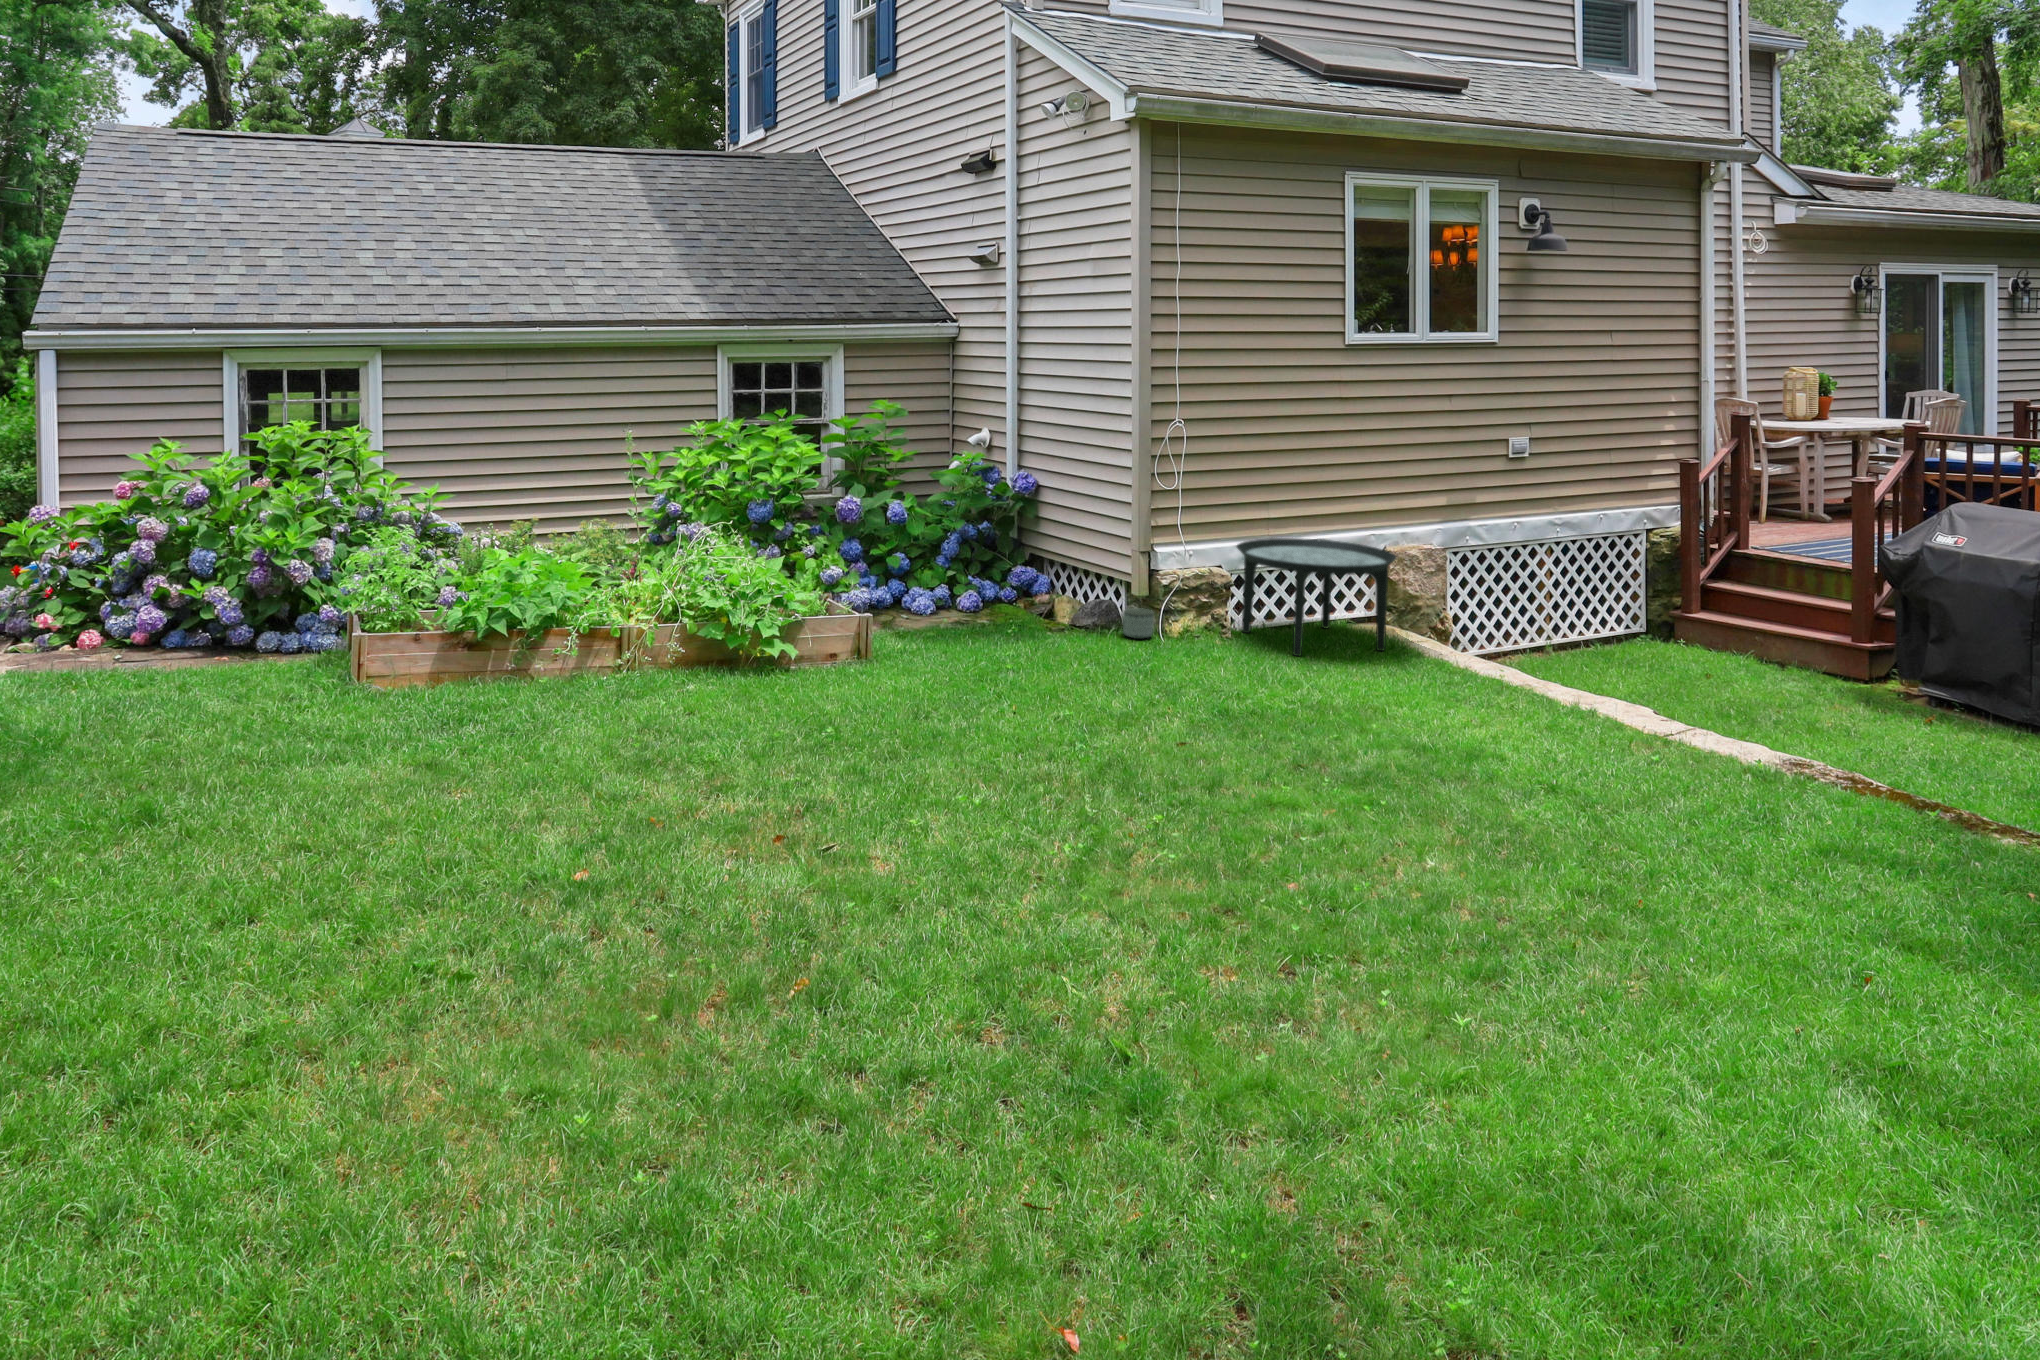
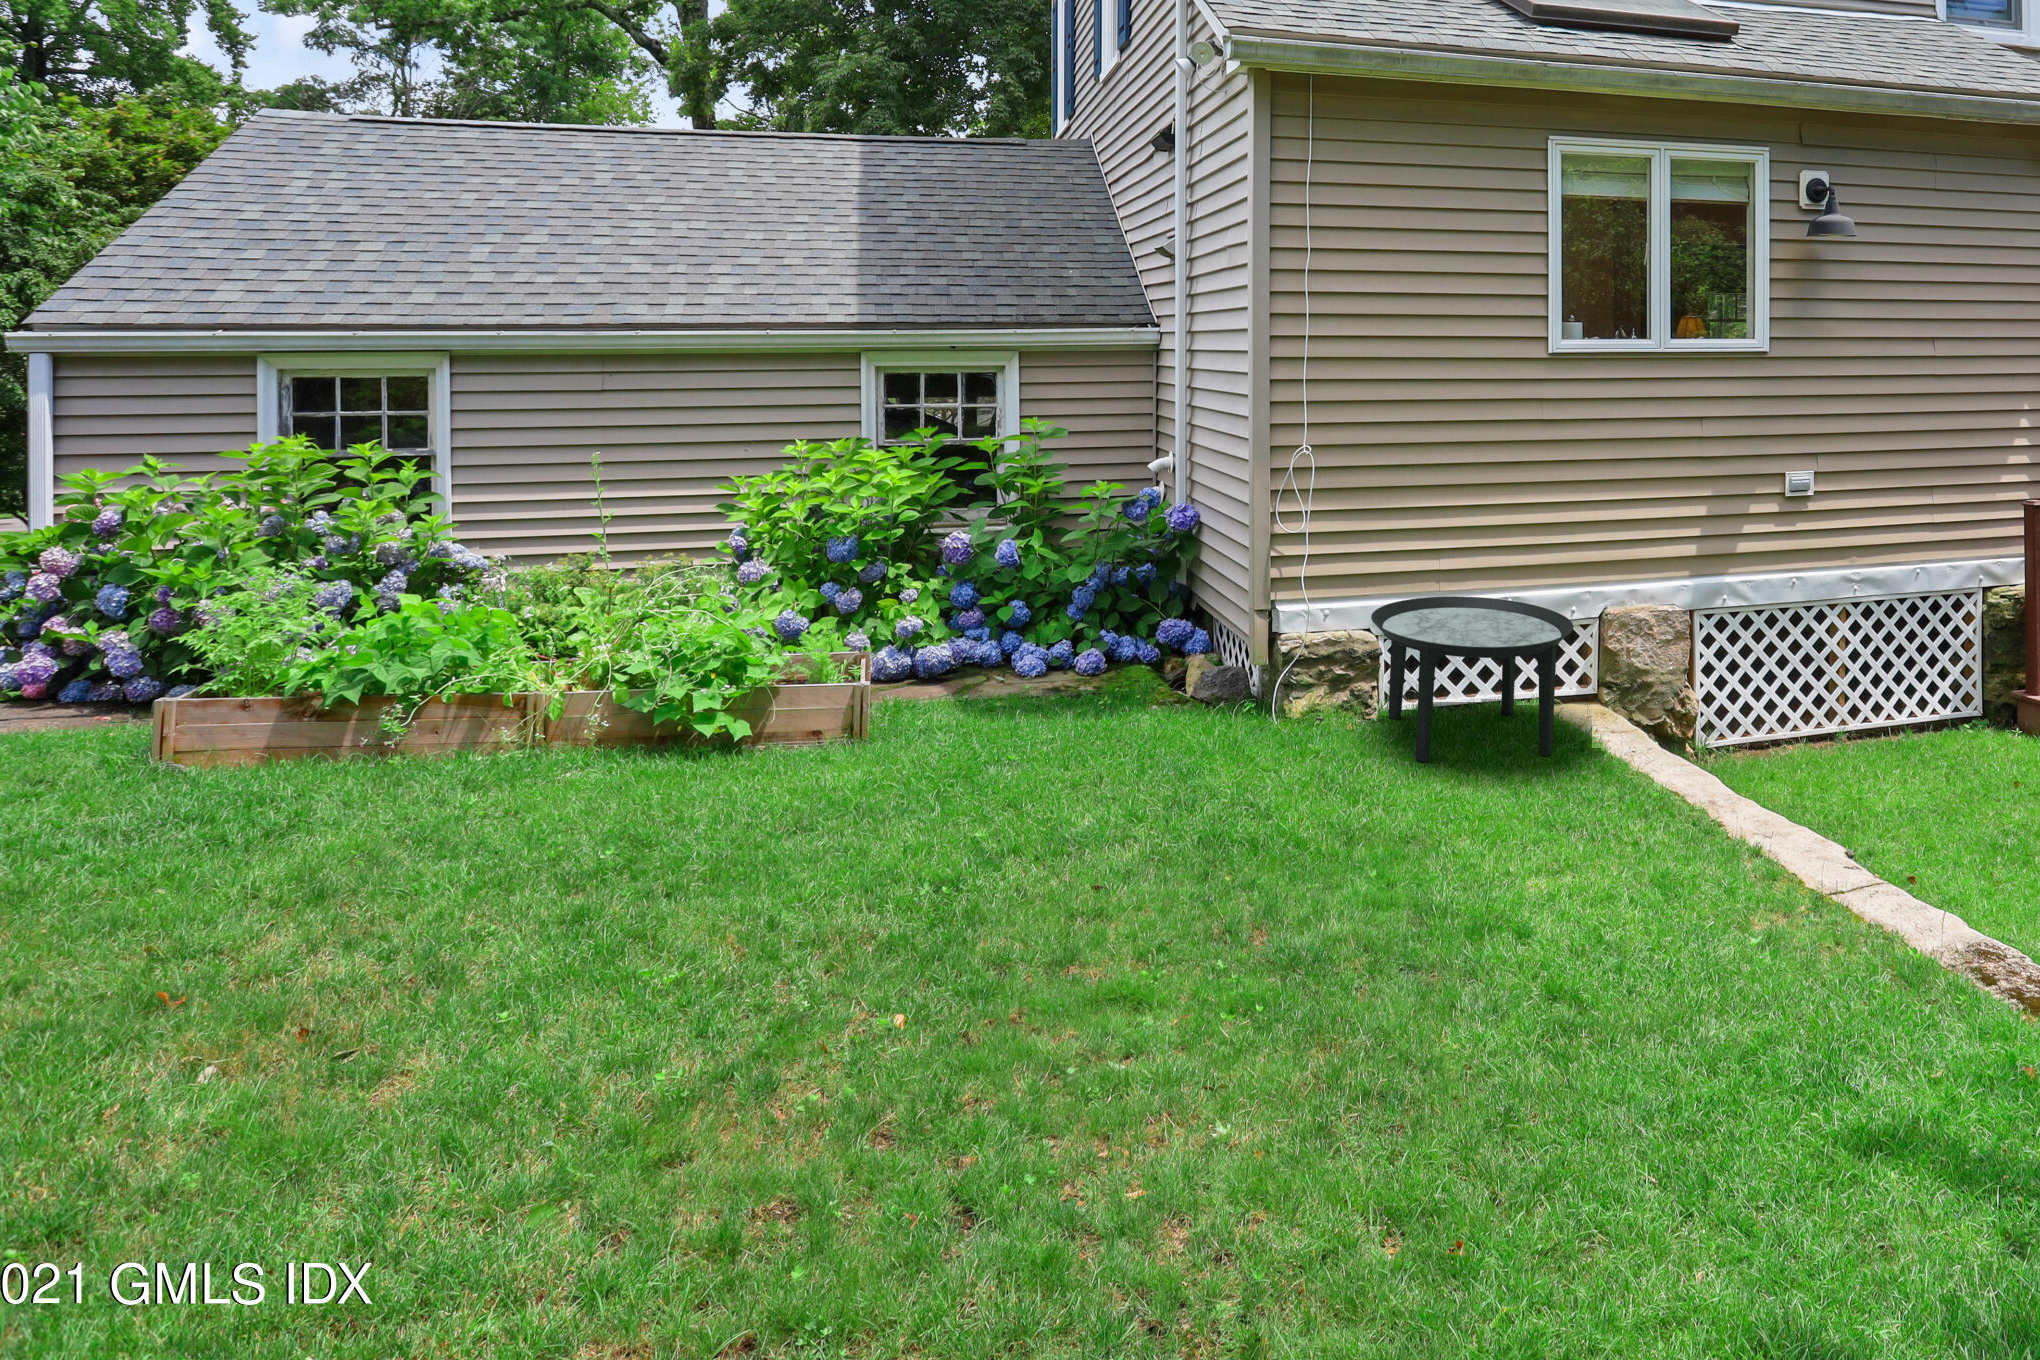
planter: present [1123,608,1153,639] -> none [1225,684,1264,725]

